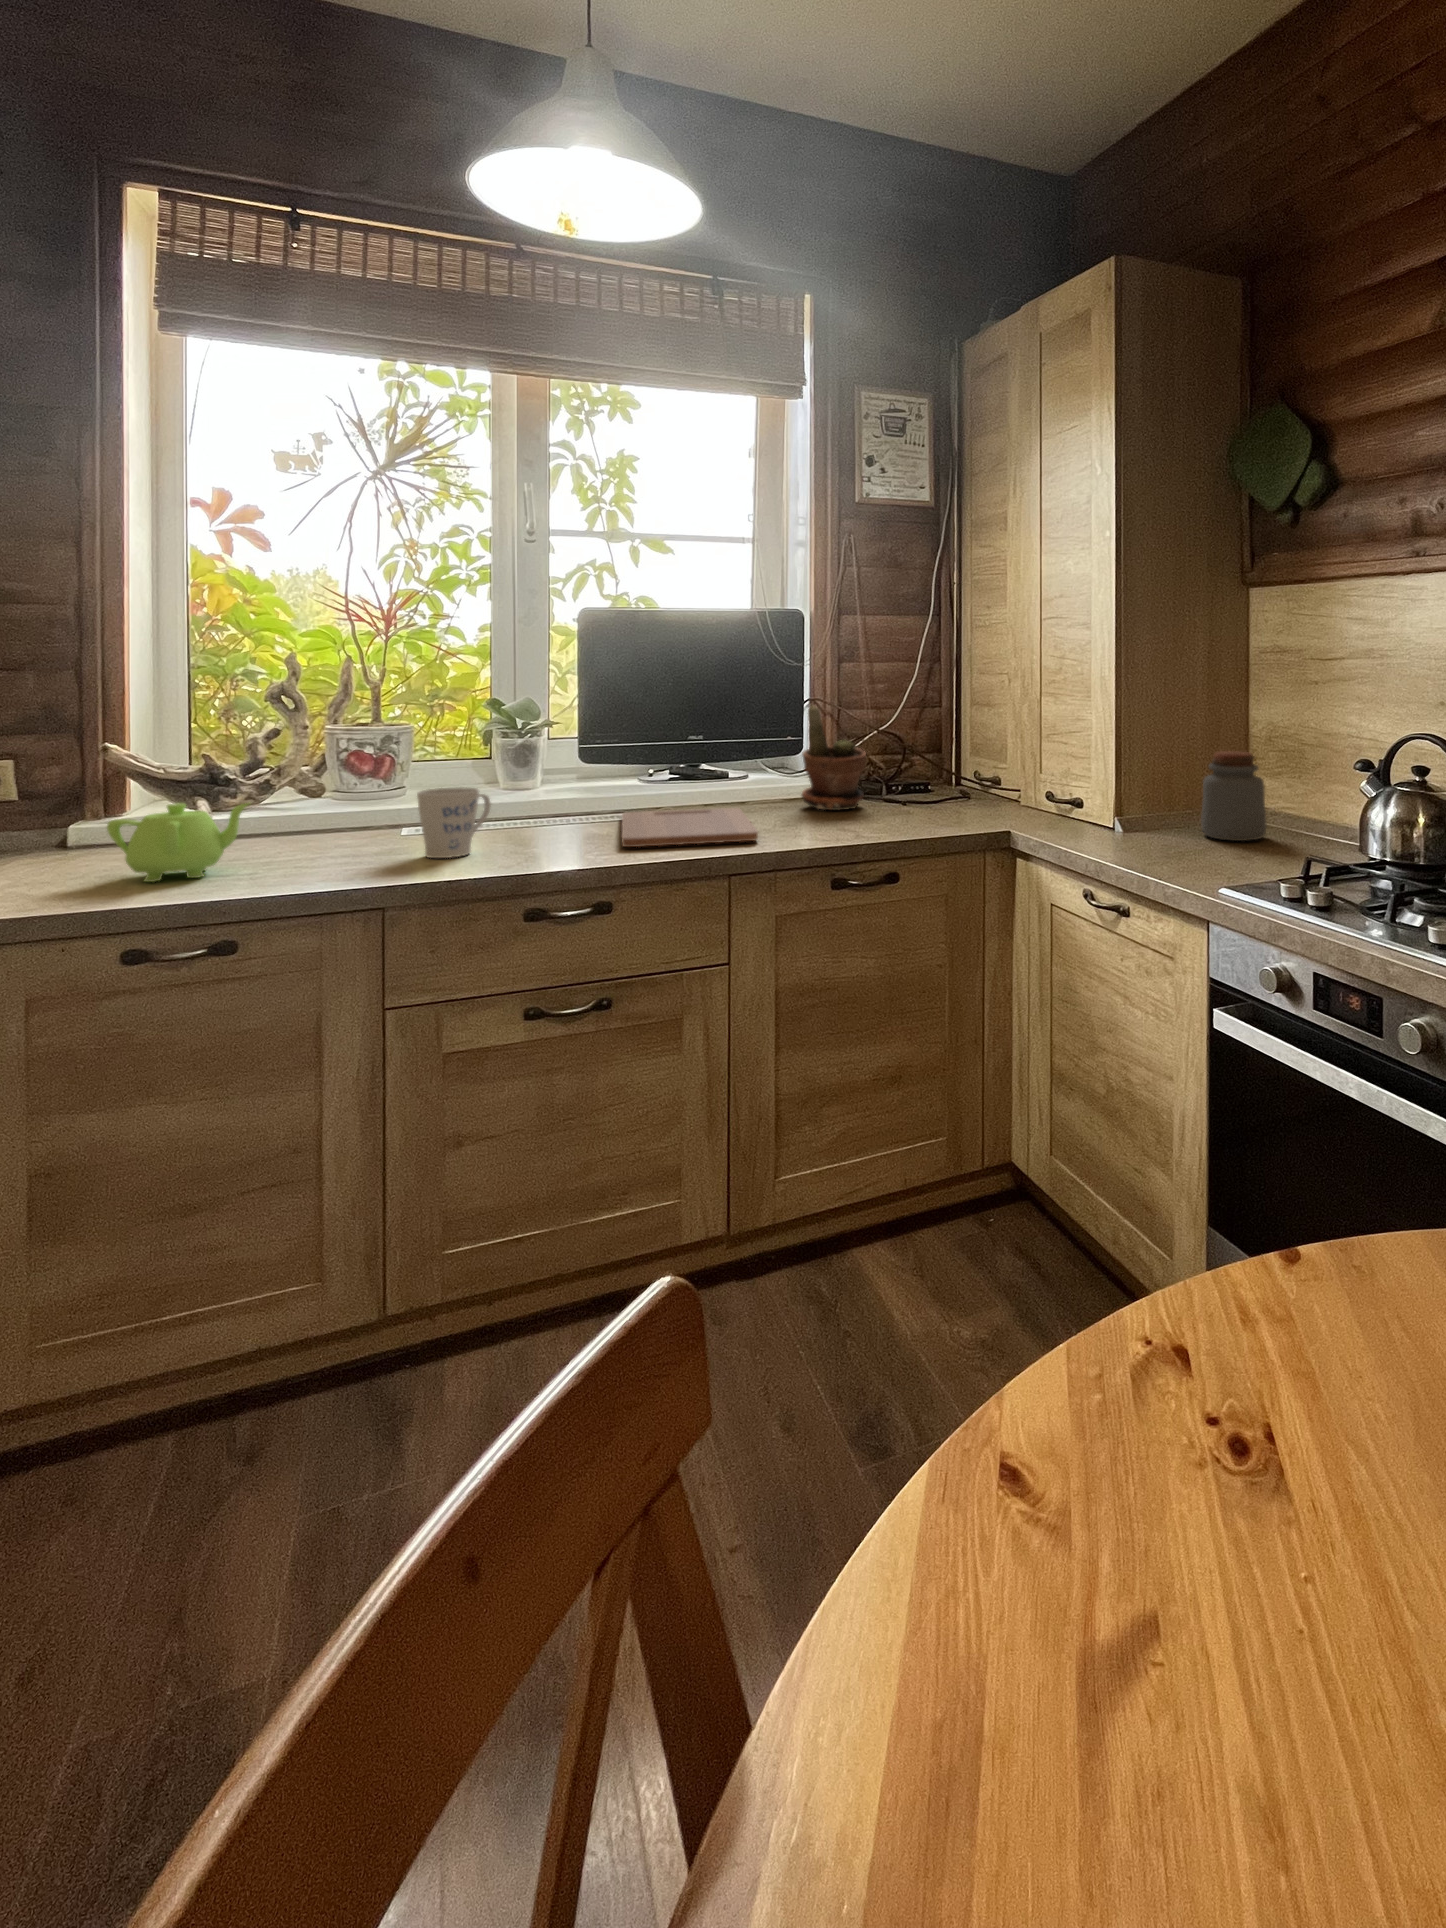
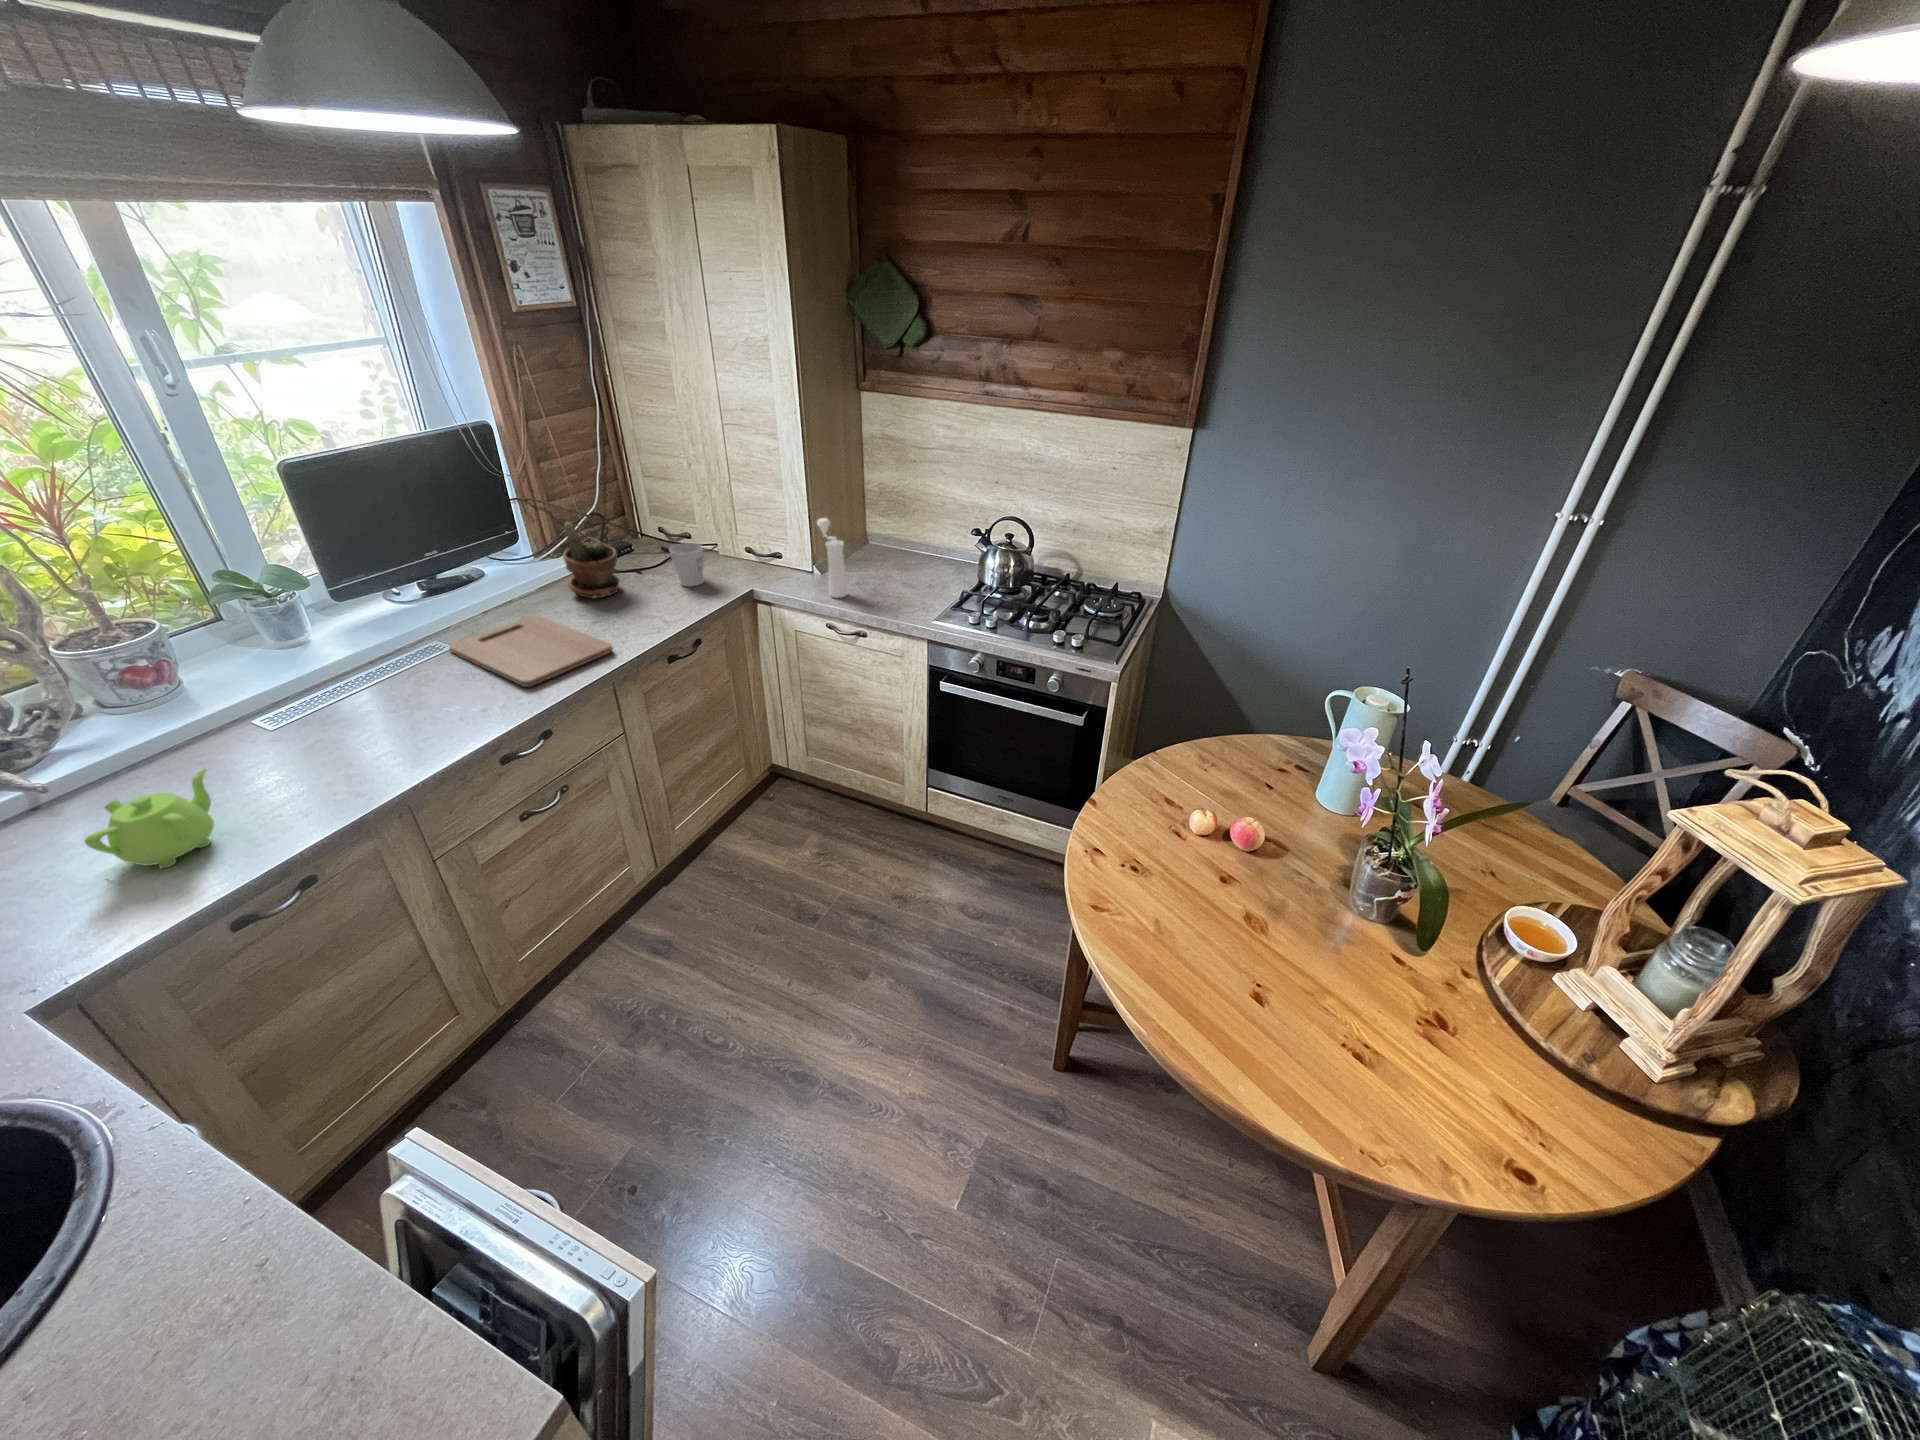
pepper mill: none [1104,733,1136,850] -> present [817,518,848,598]
jar: present [1201,751,1267,841] -> none [862,514,900,571]
mug: present [417,787,491,858] -> present [670,543,704,587]

